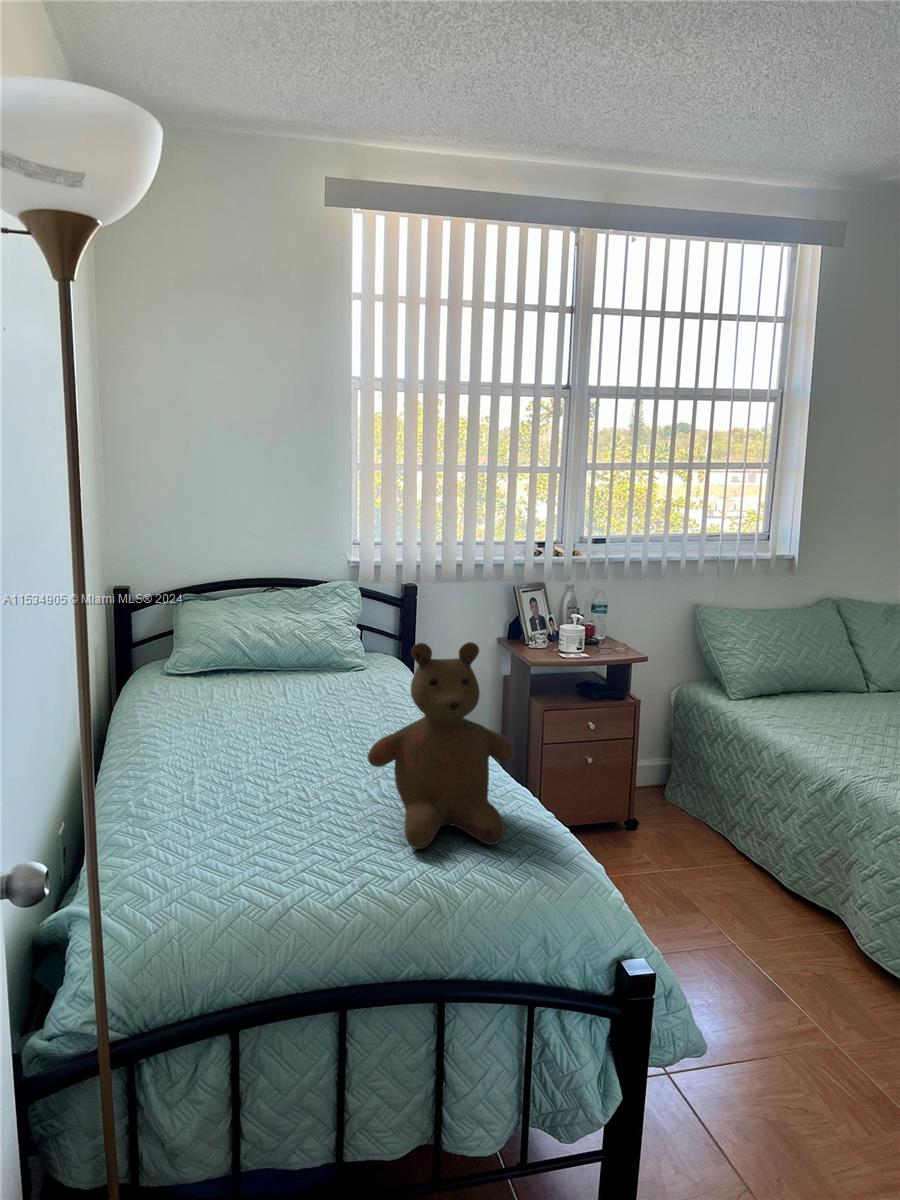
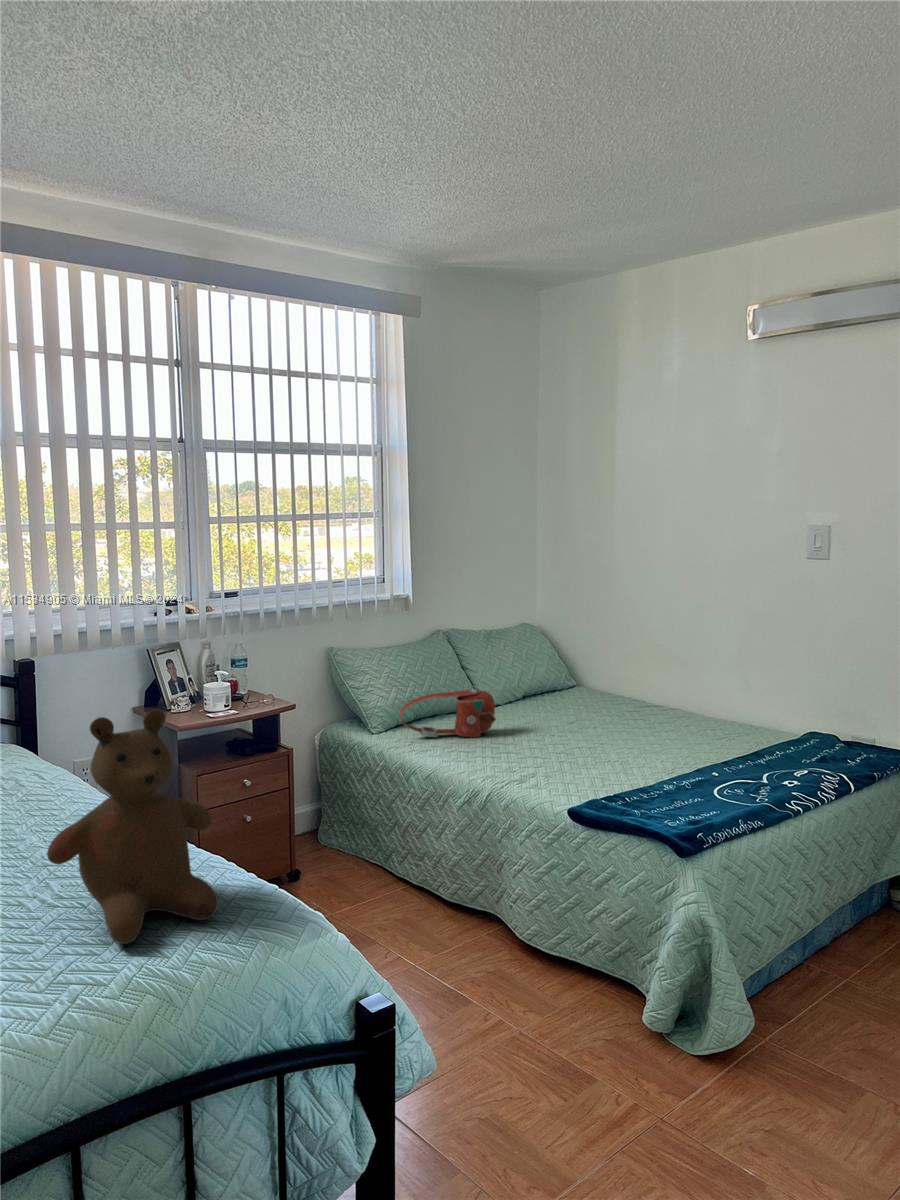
handbag: none [761,666,874,721] -> present [400,689,496,737]

